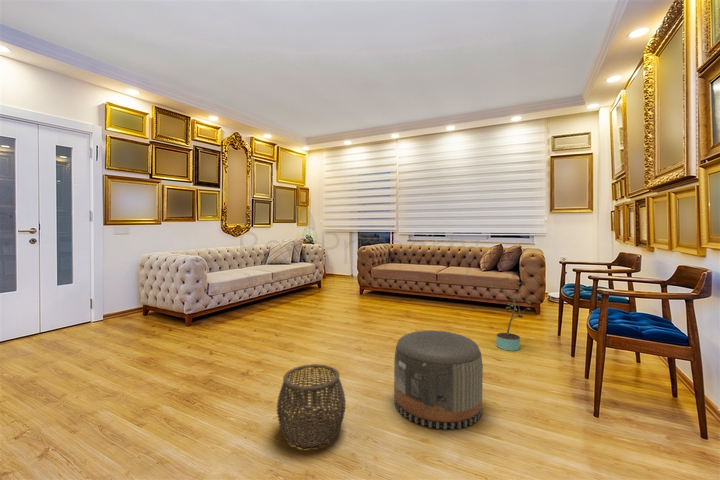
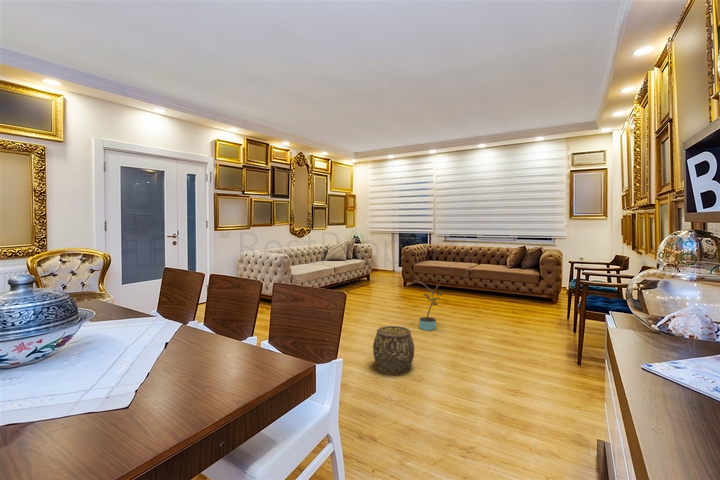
potted plant: present [487,278,532,351] -> present [413,274,442,330]
pouf: present [394,330,483,429] -> none [443,308,502,367]

